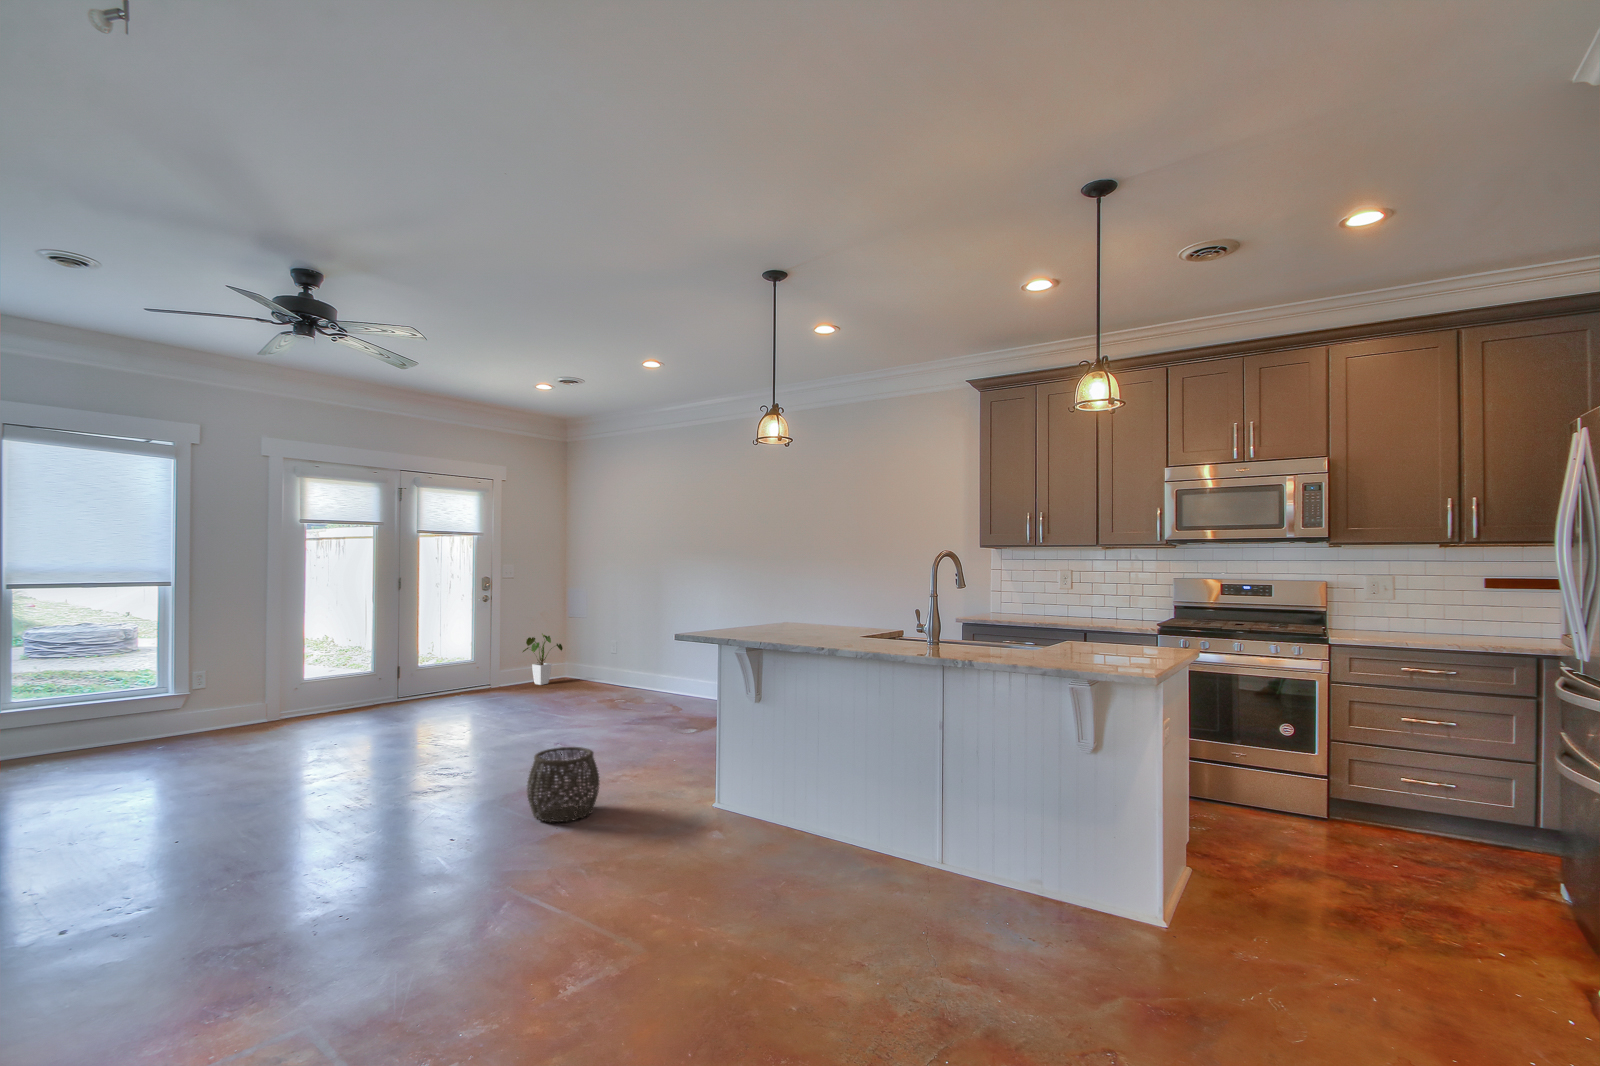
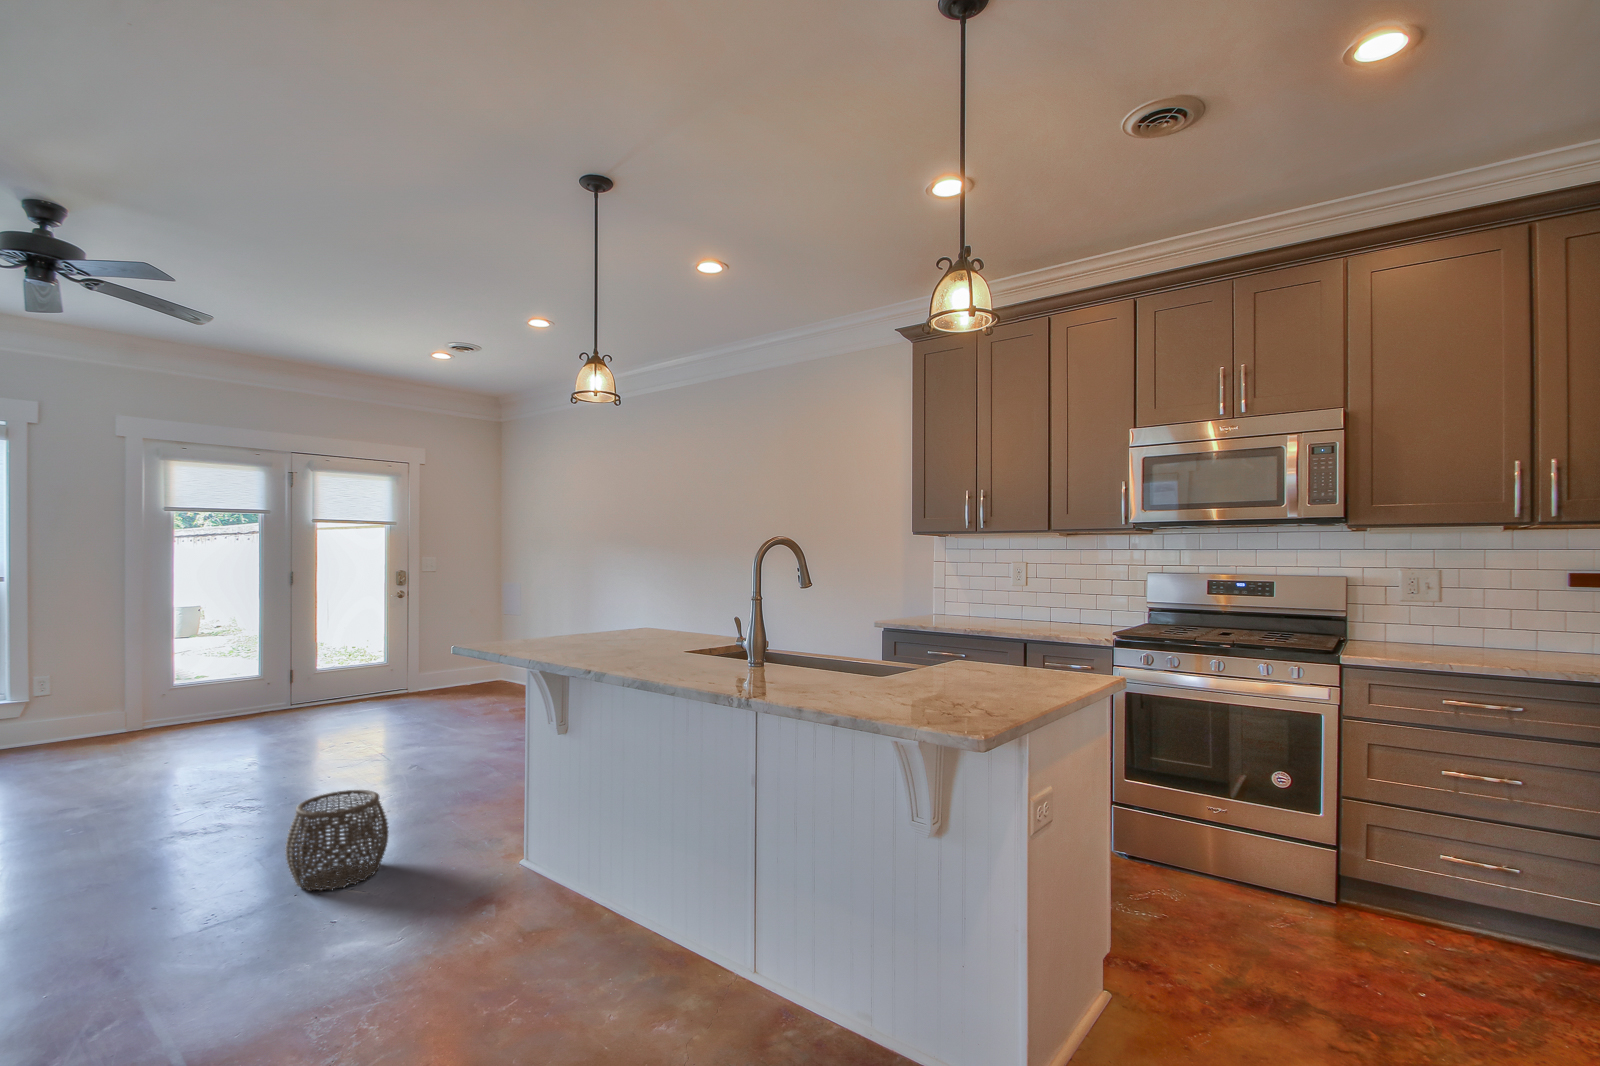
house plant: present [523,633,563,685] -> none [444,631,488,689]

